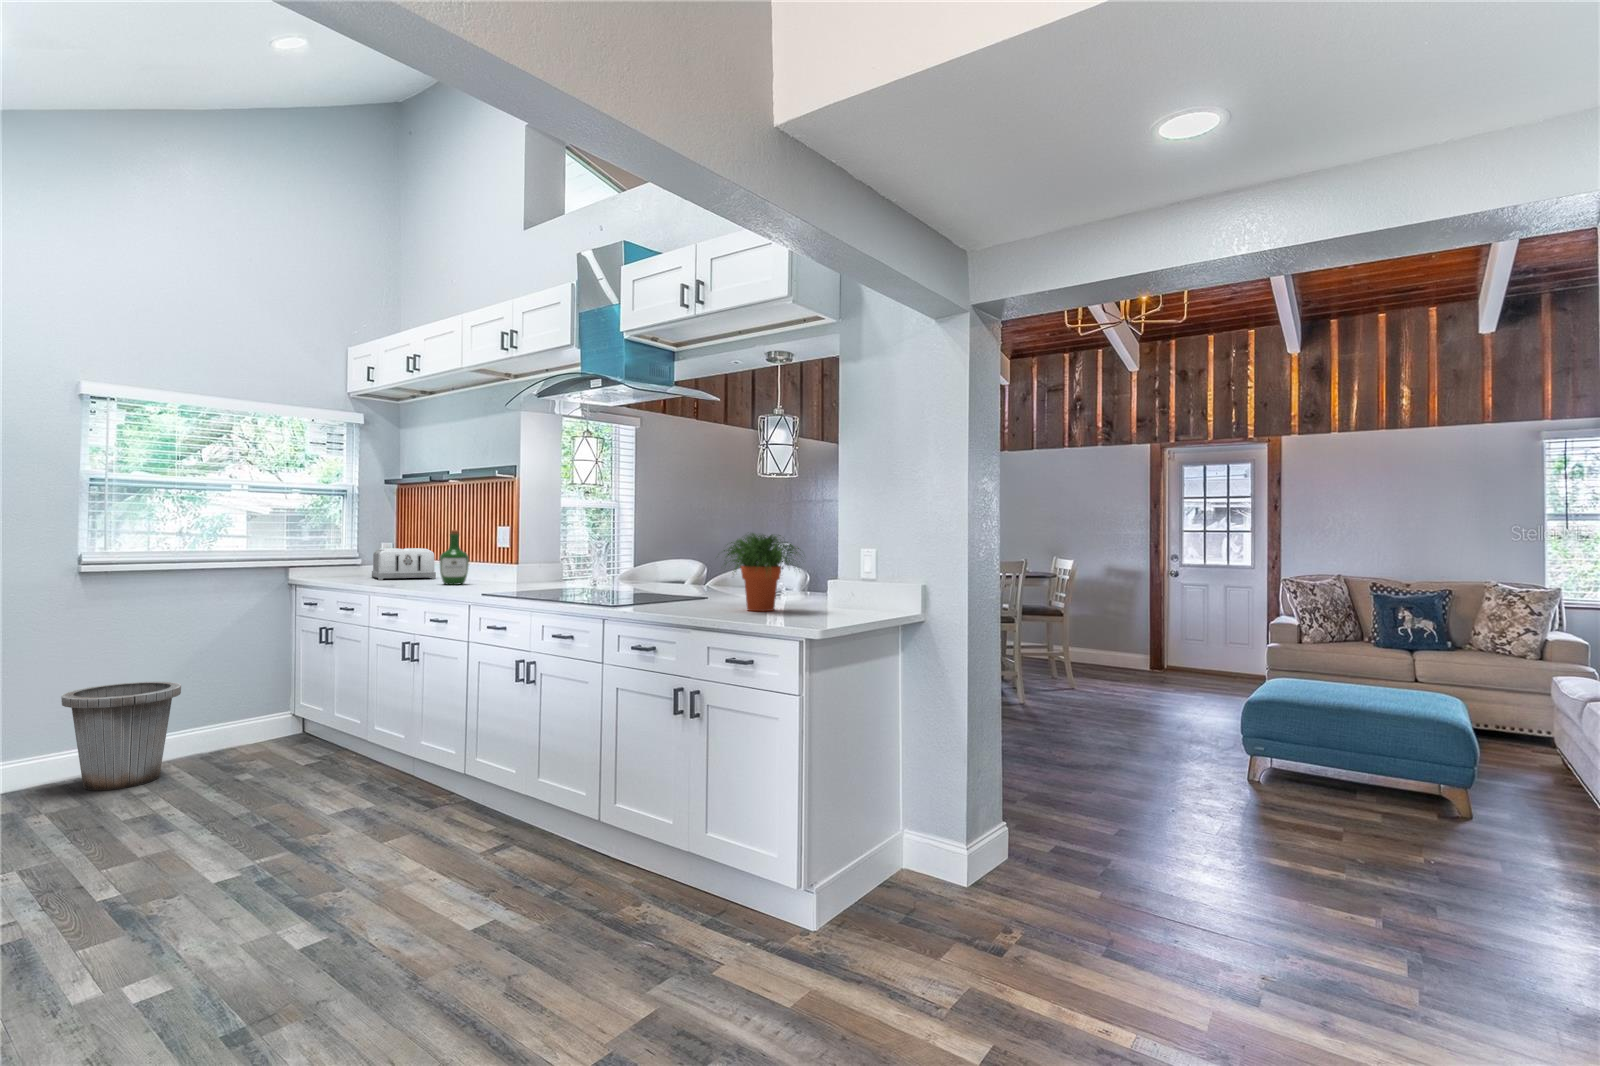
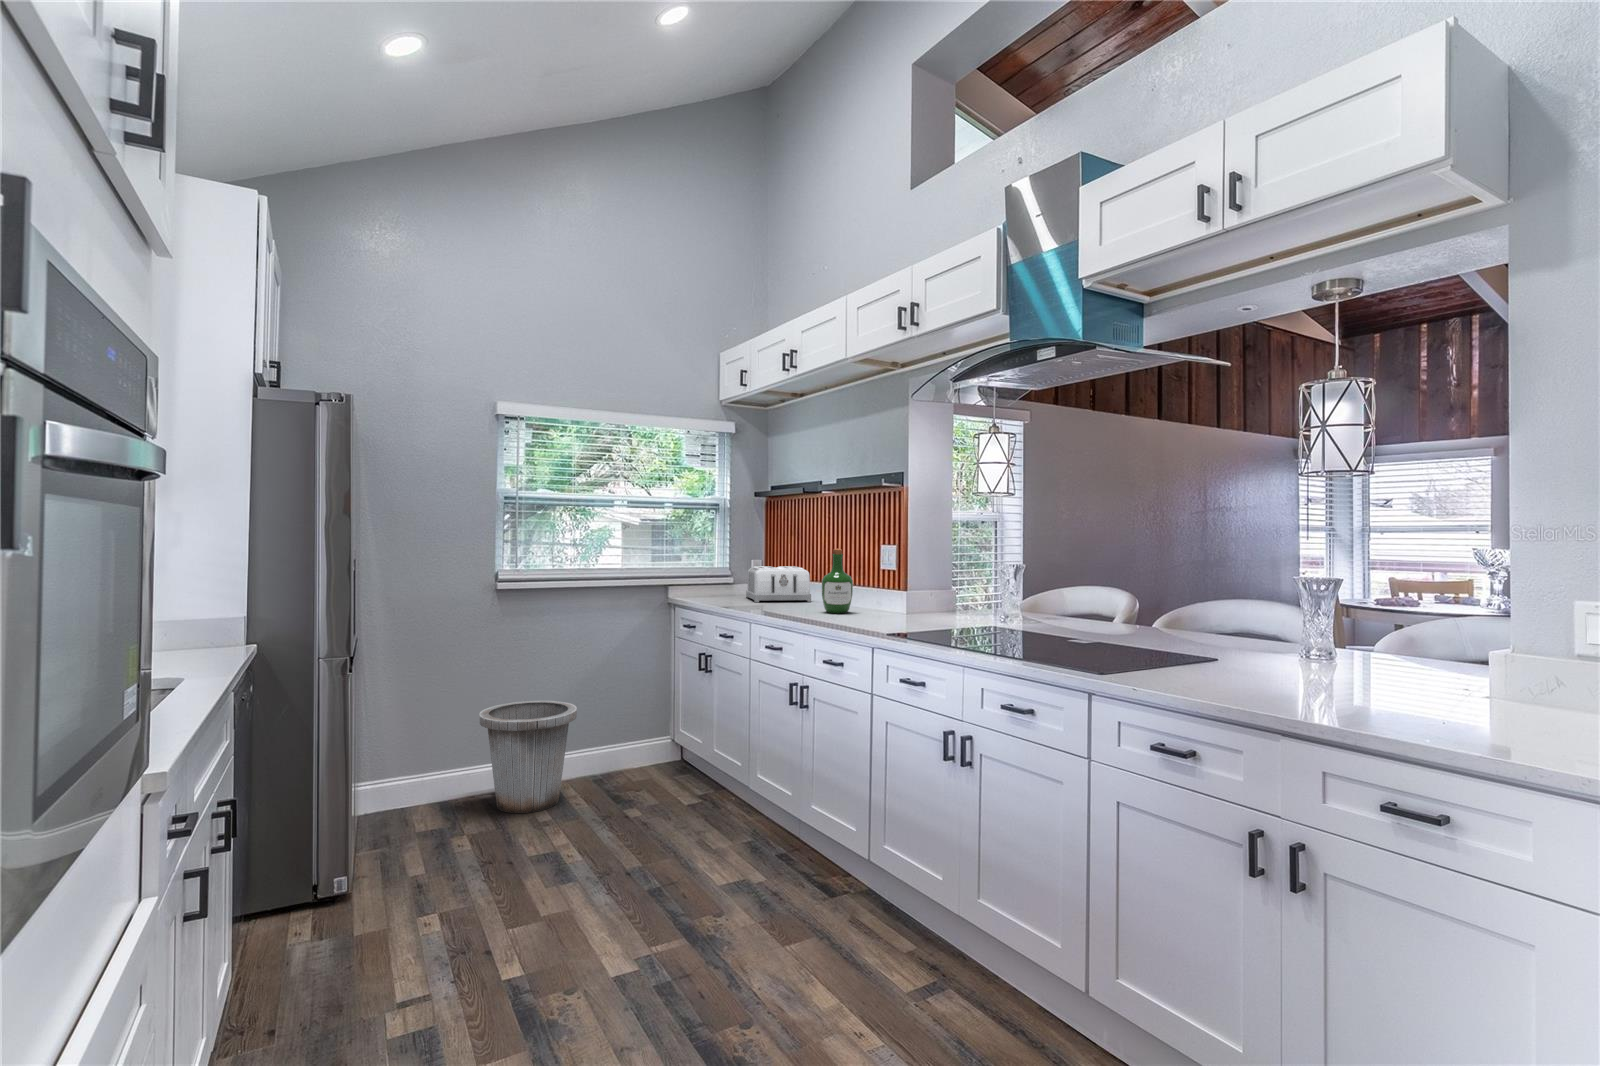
potted plant: present [724,533,799,611] -> none [1277,569,1464,704]

